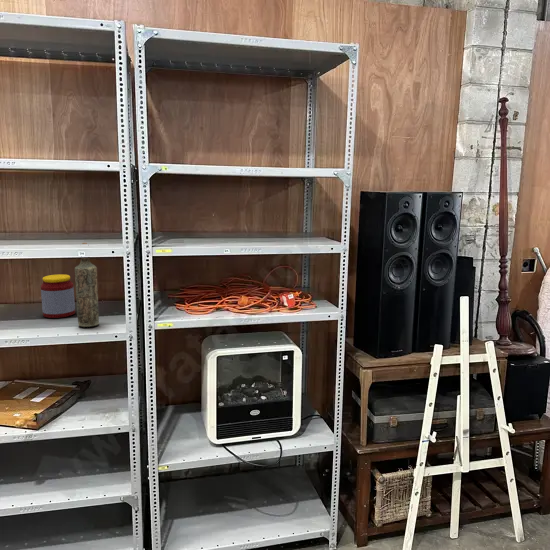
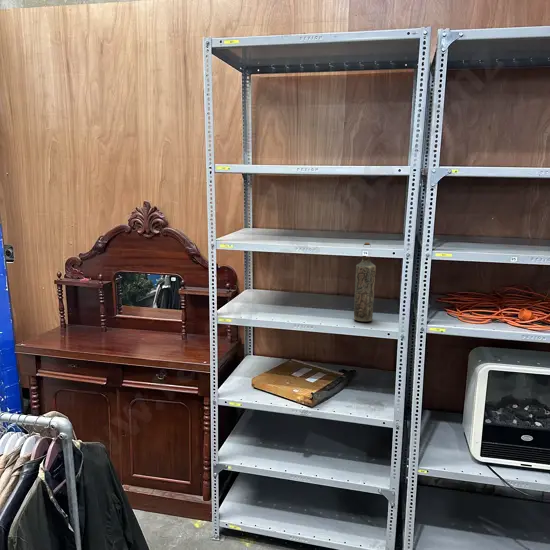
jar: present [41,274,75,318] -> none [322,270,350,309]

